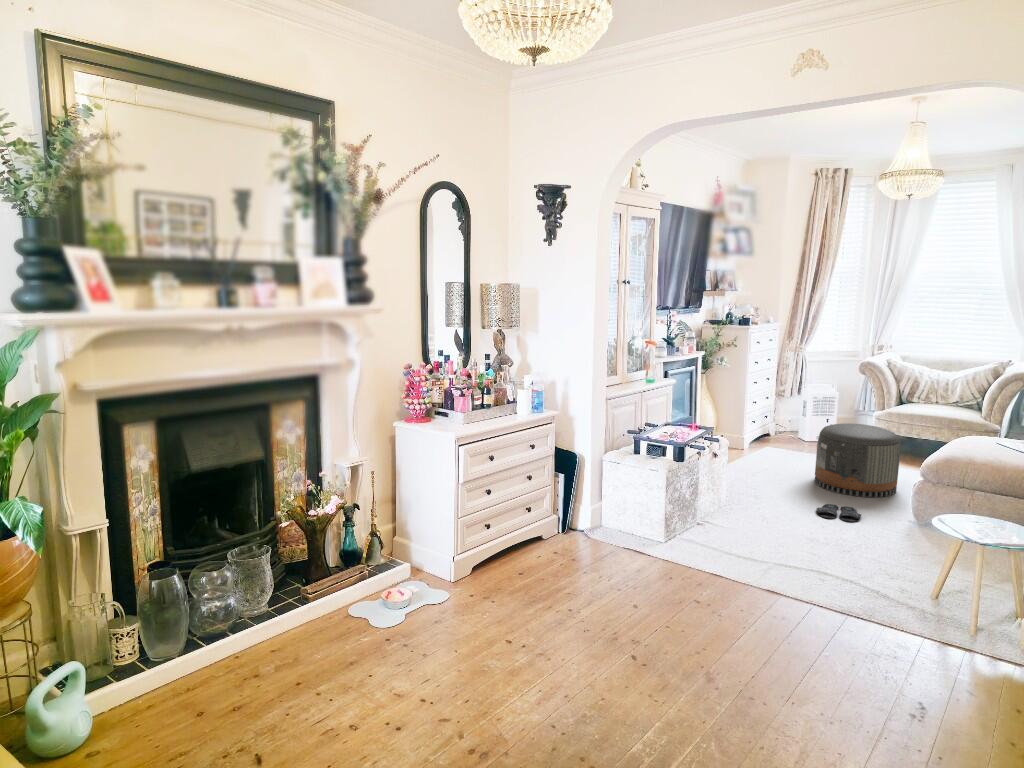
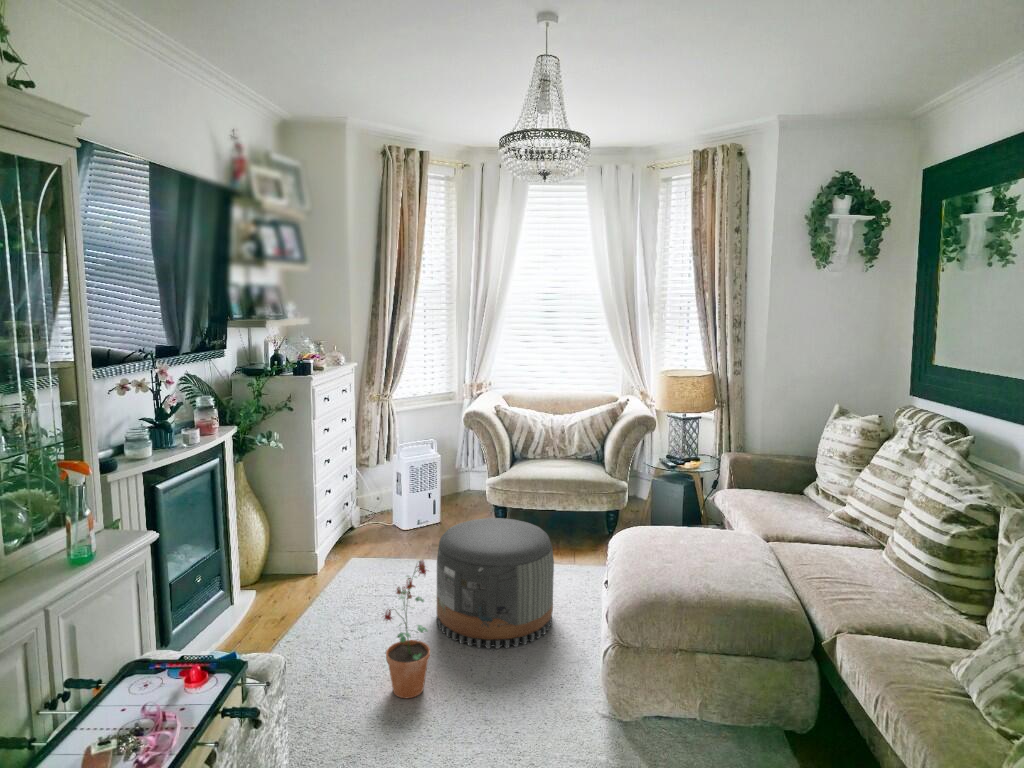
potted plant: none [777,428,808,500] -> present [384,560,430,698]
slippers: present [817,504,861,522] -> none [462,687,536,744]

